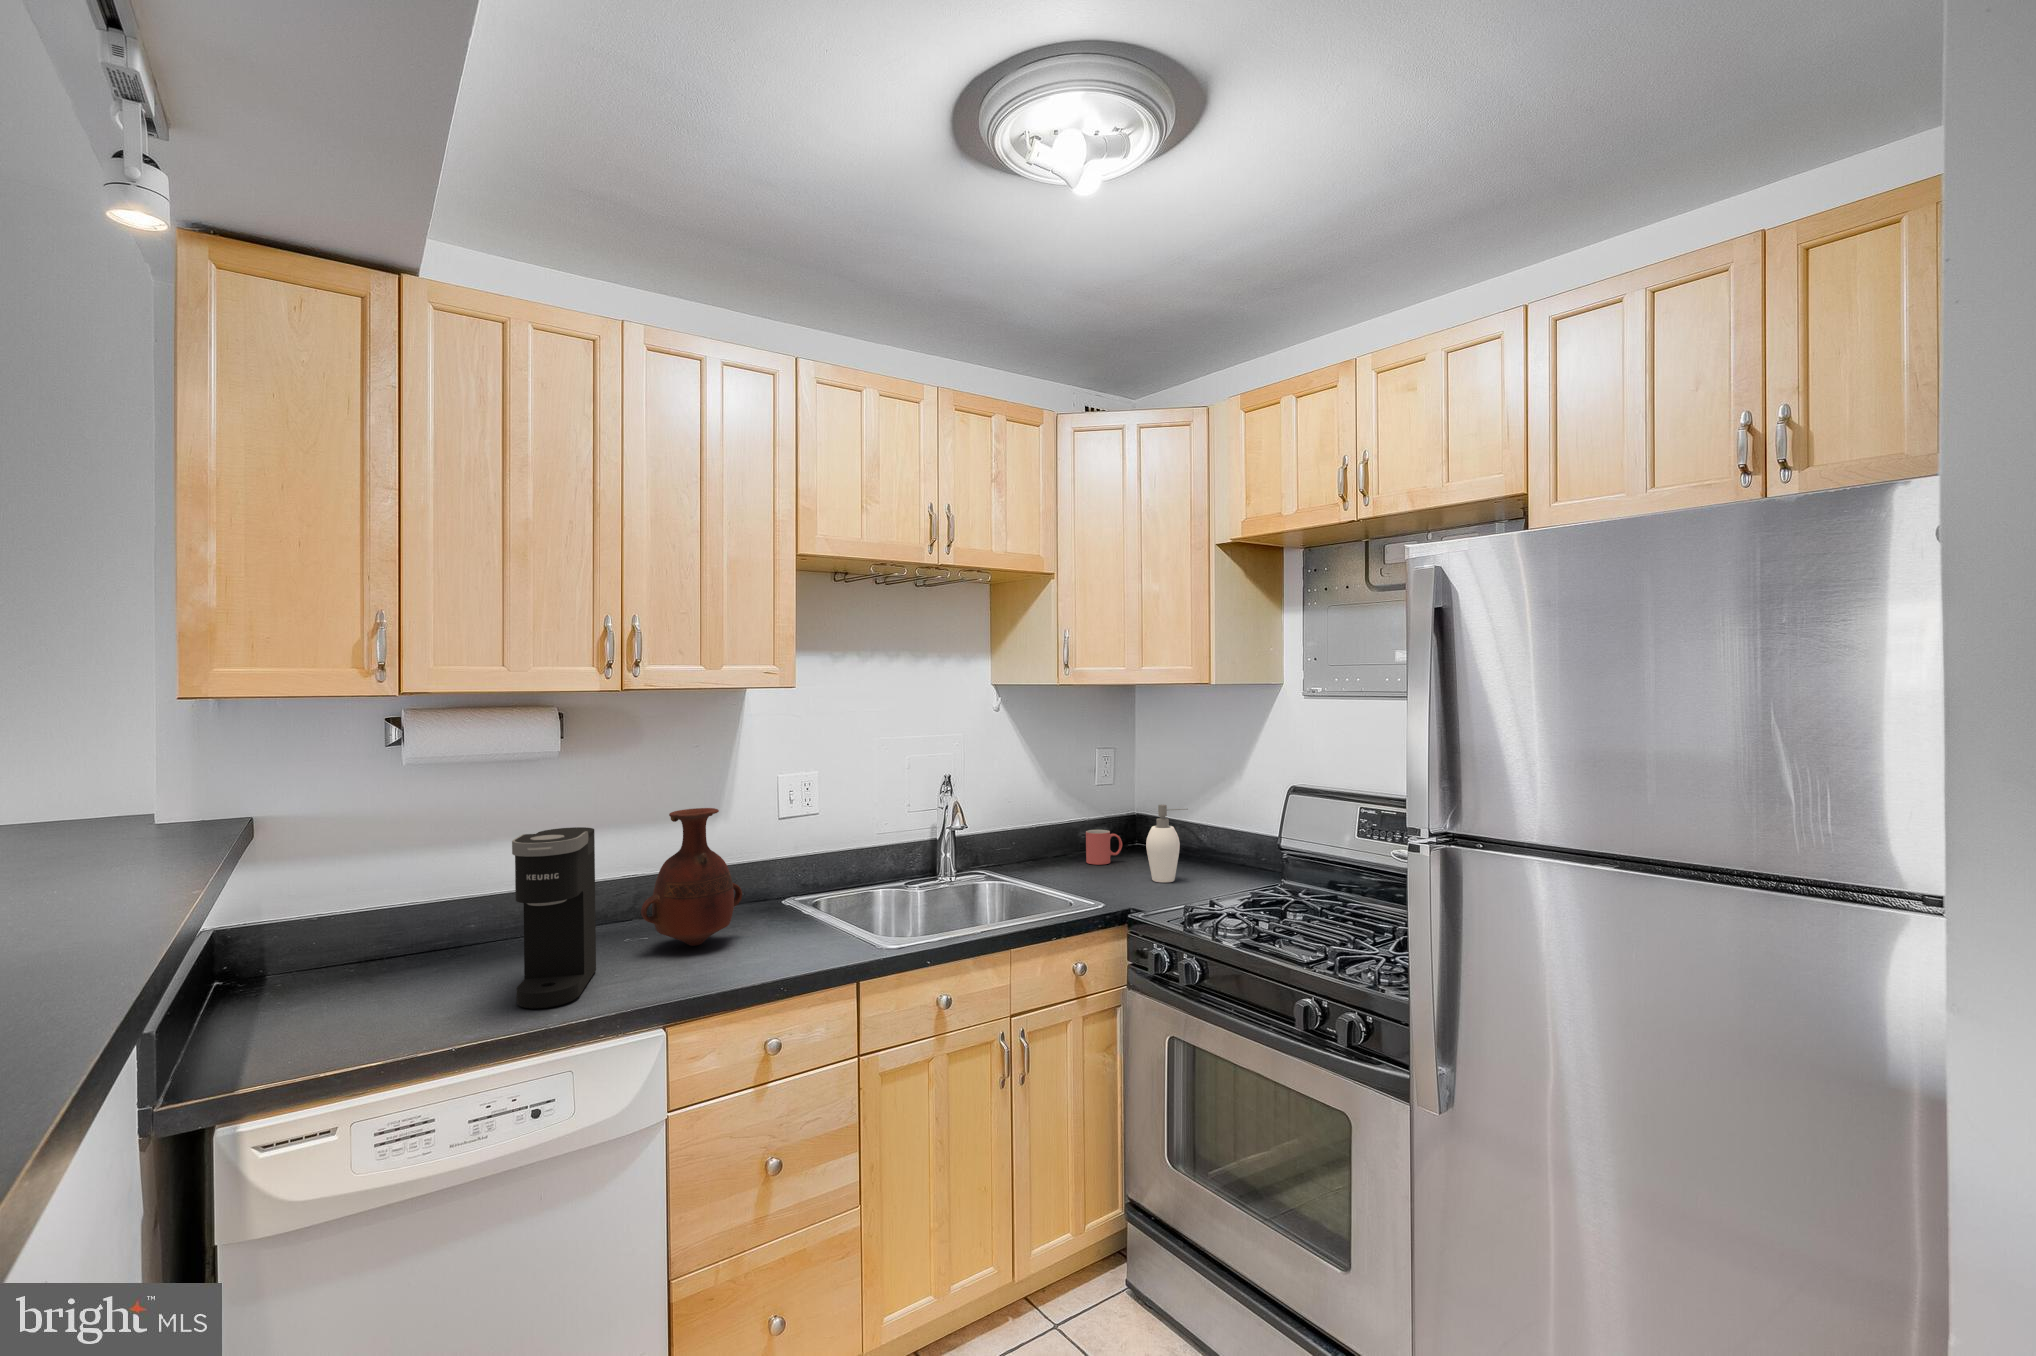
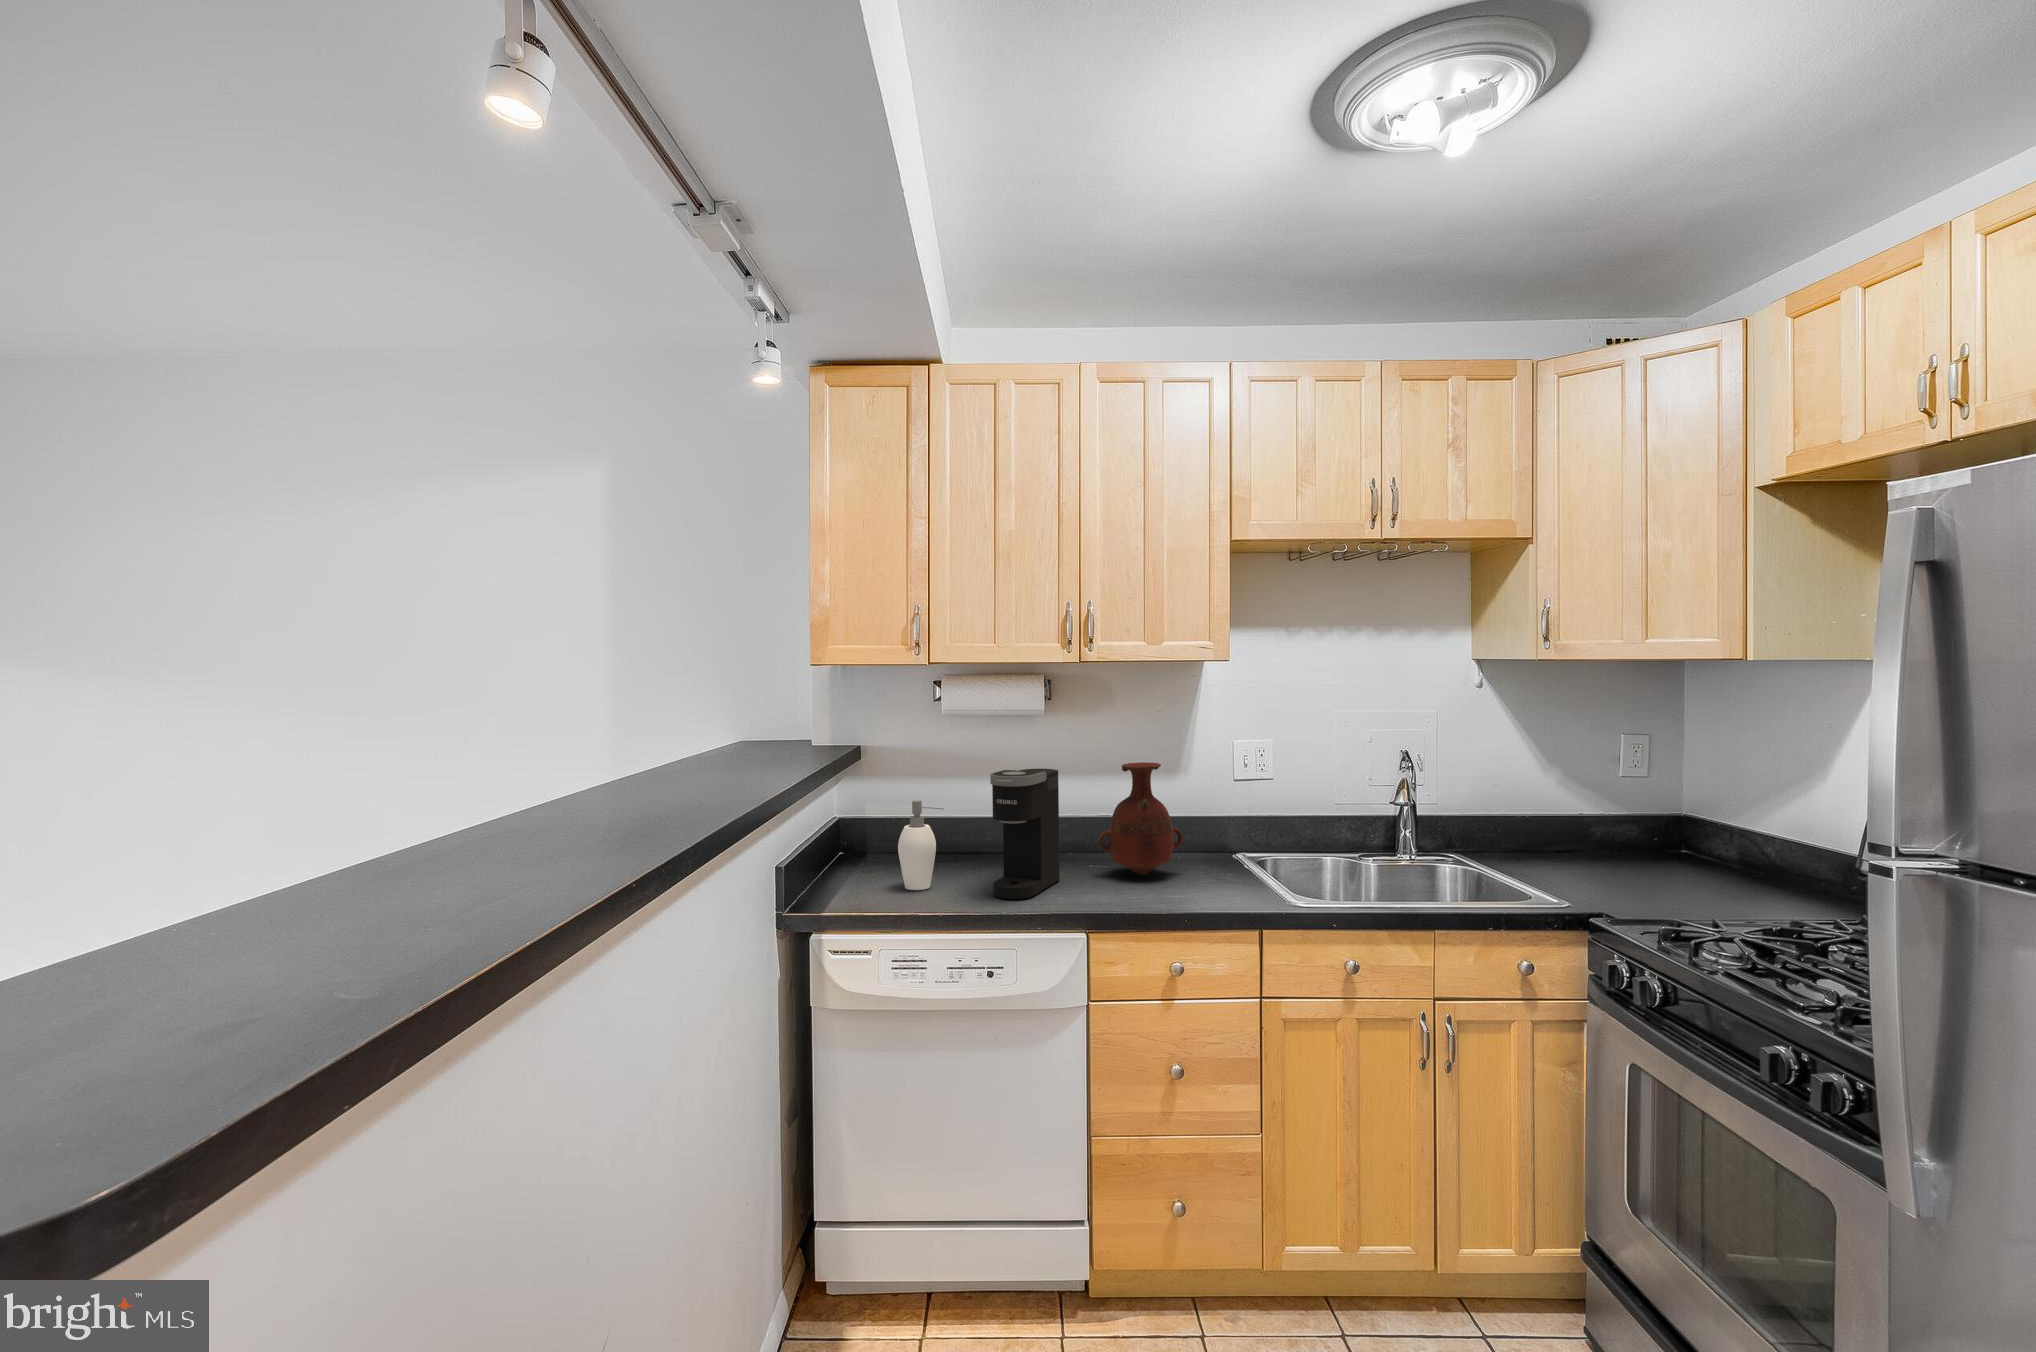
soap dispenser: present [1146,804,1188,882] -> present [898,800,944,890]
mug: present [1086,830,1122,865] -> none [1594,825,1645,865]

